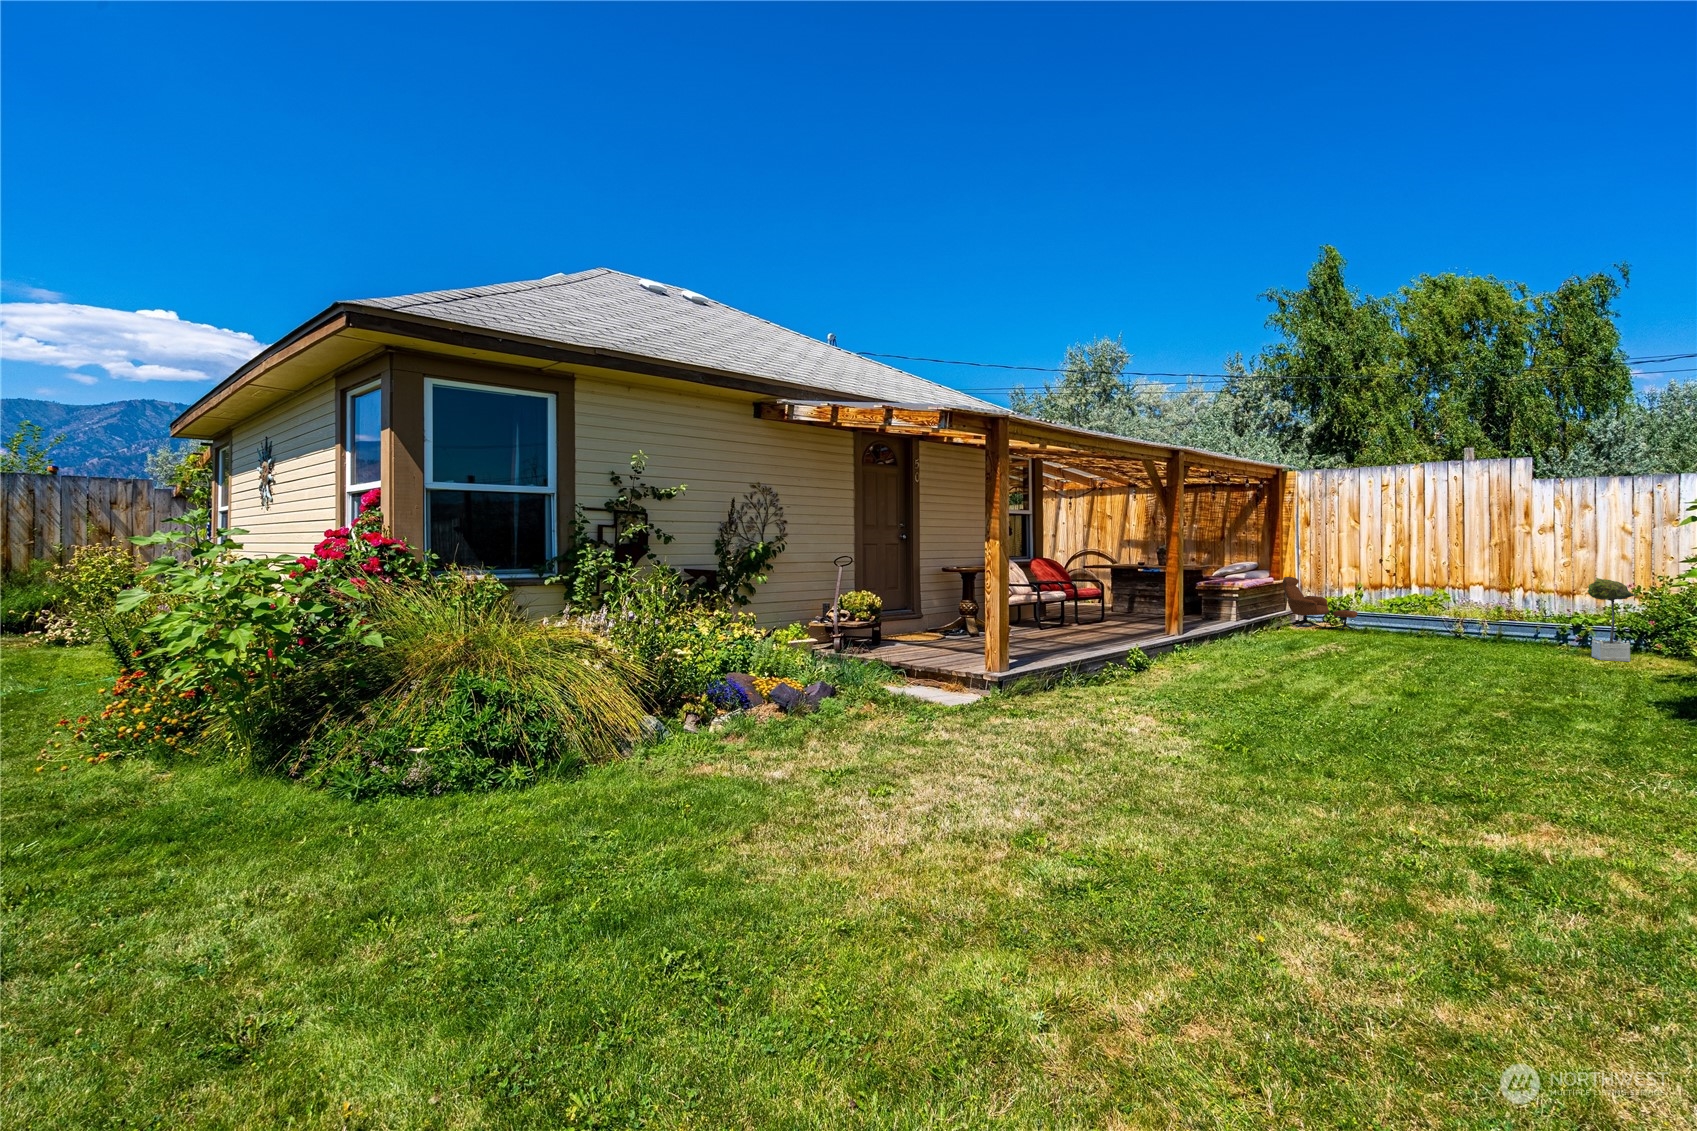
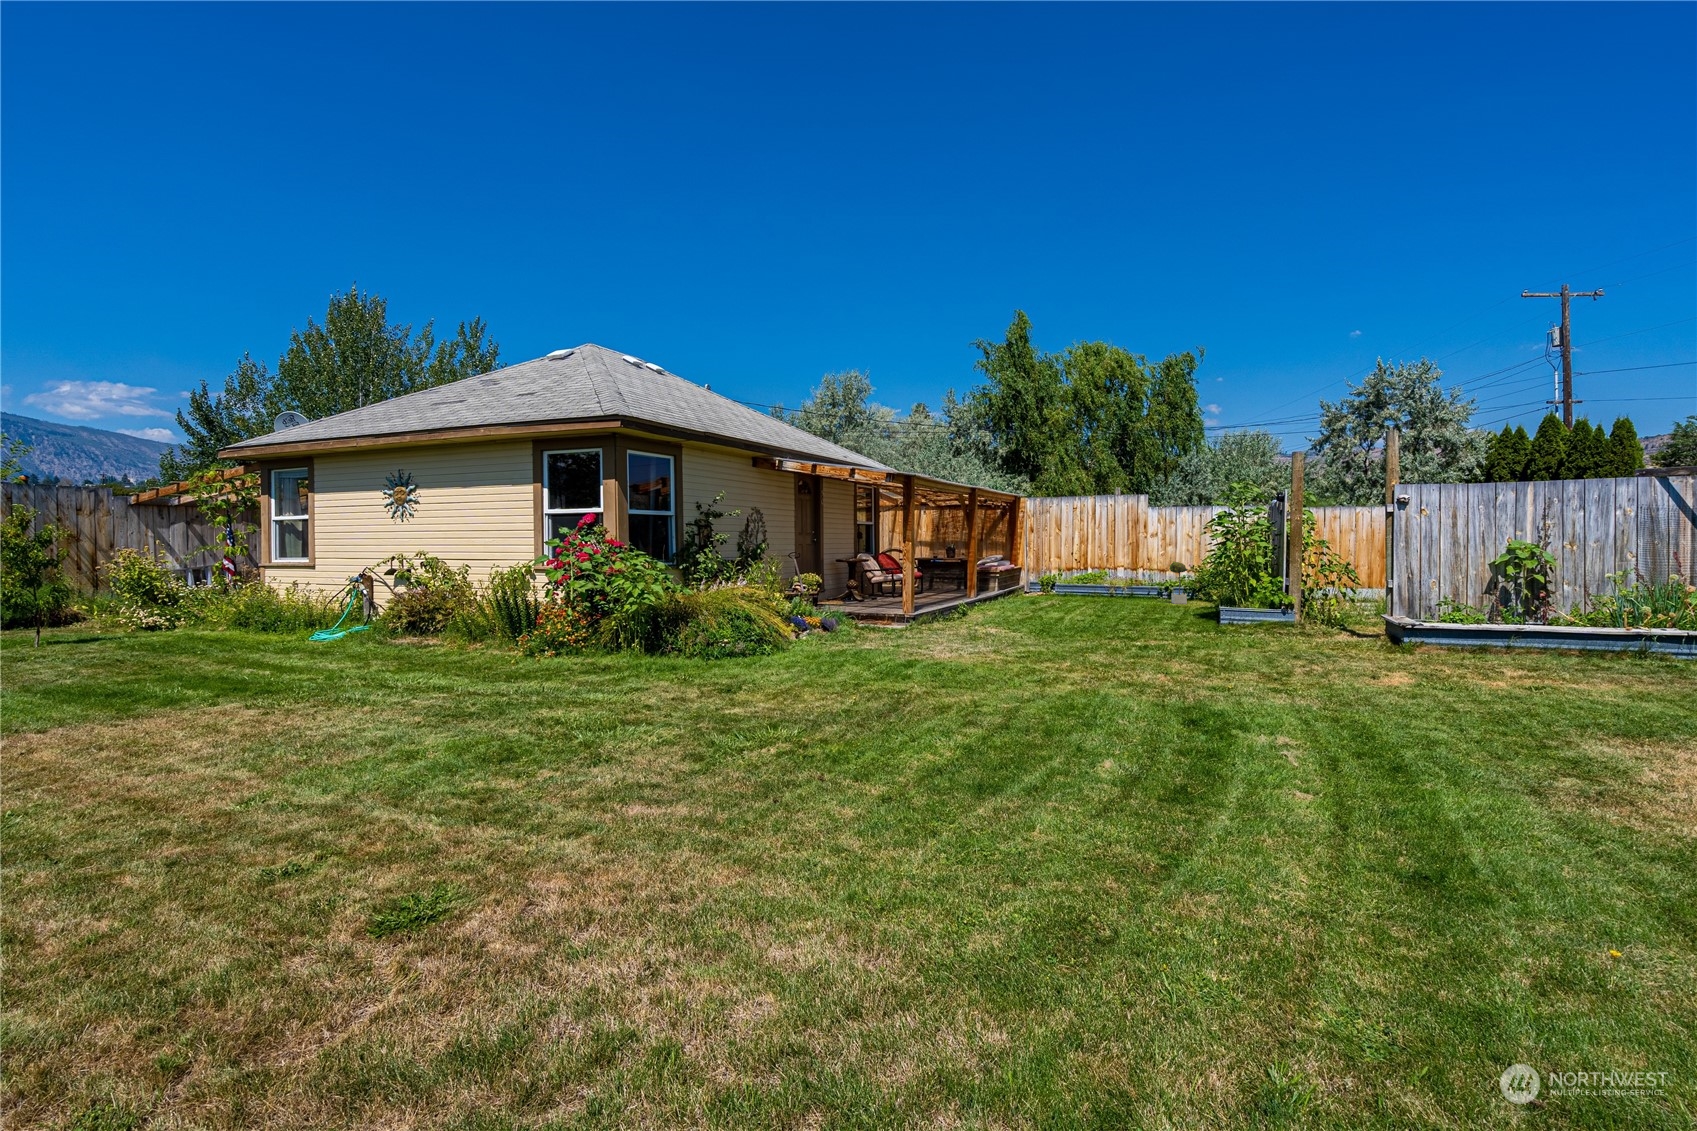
lounge chair: present [1283,577,1359,631] -> none [1021,565,1064,597]

